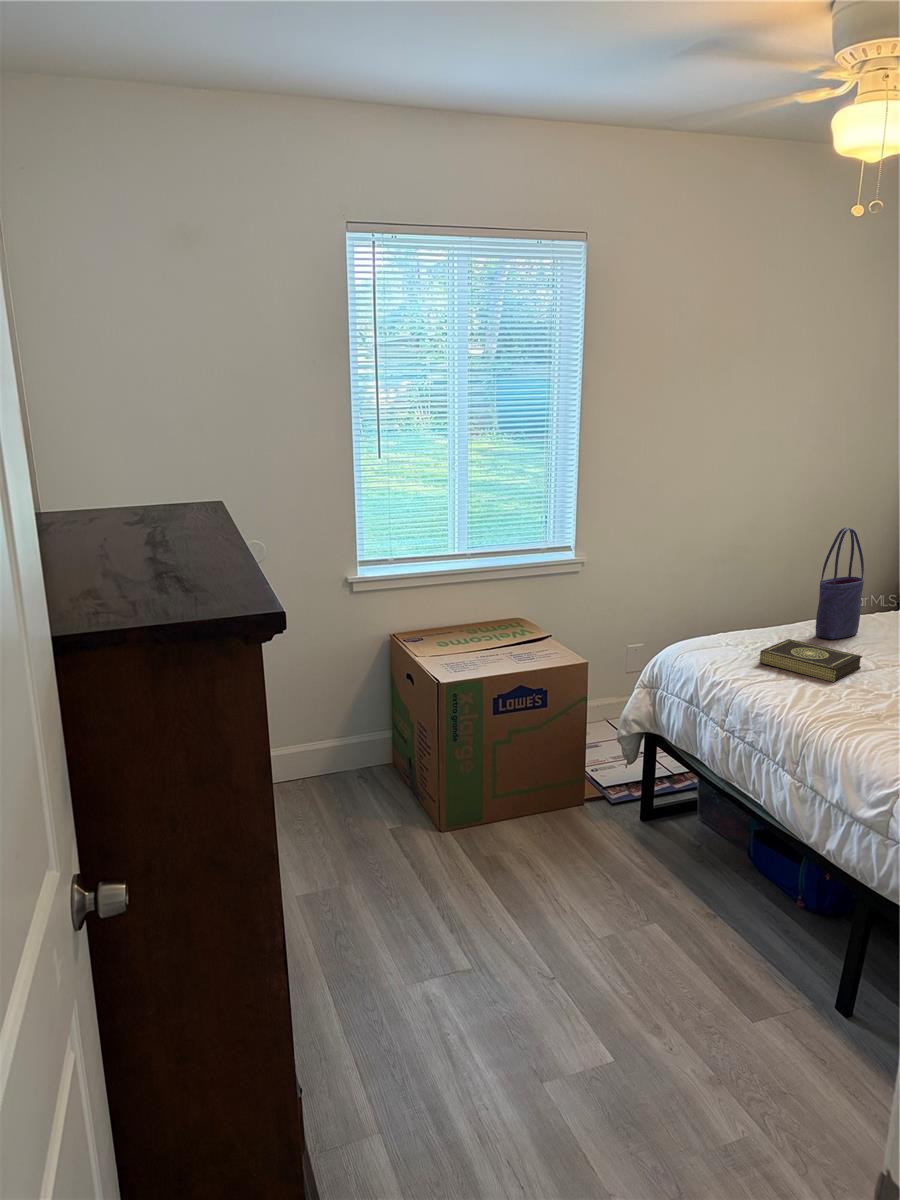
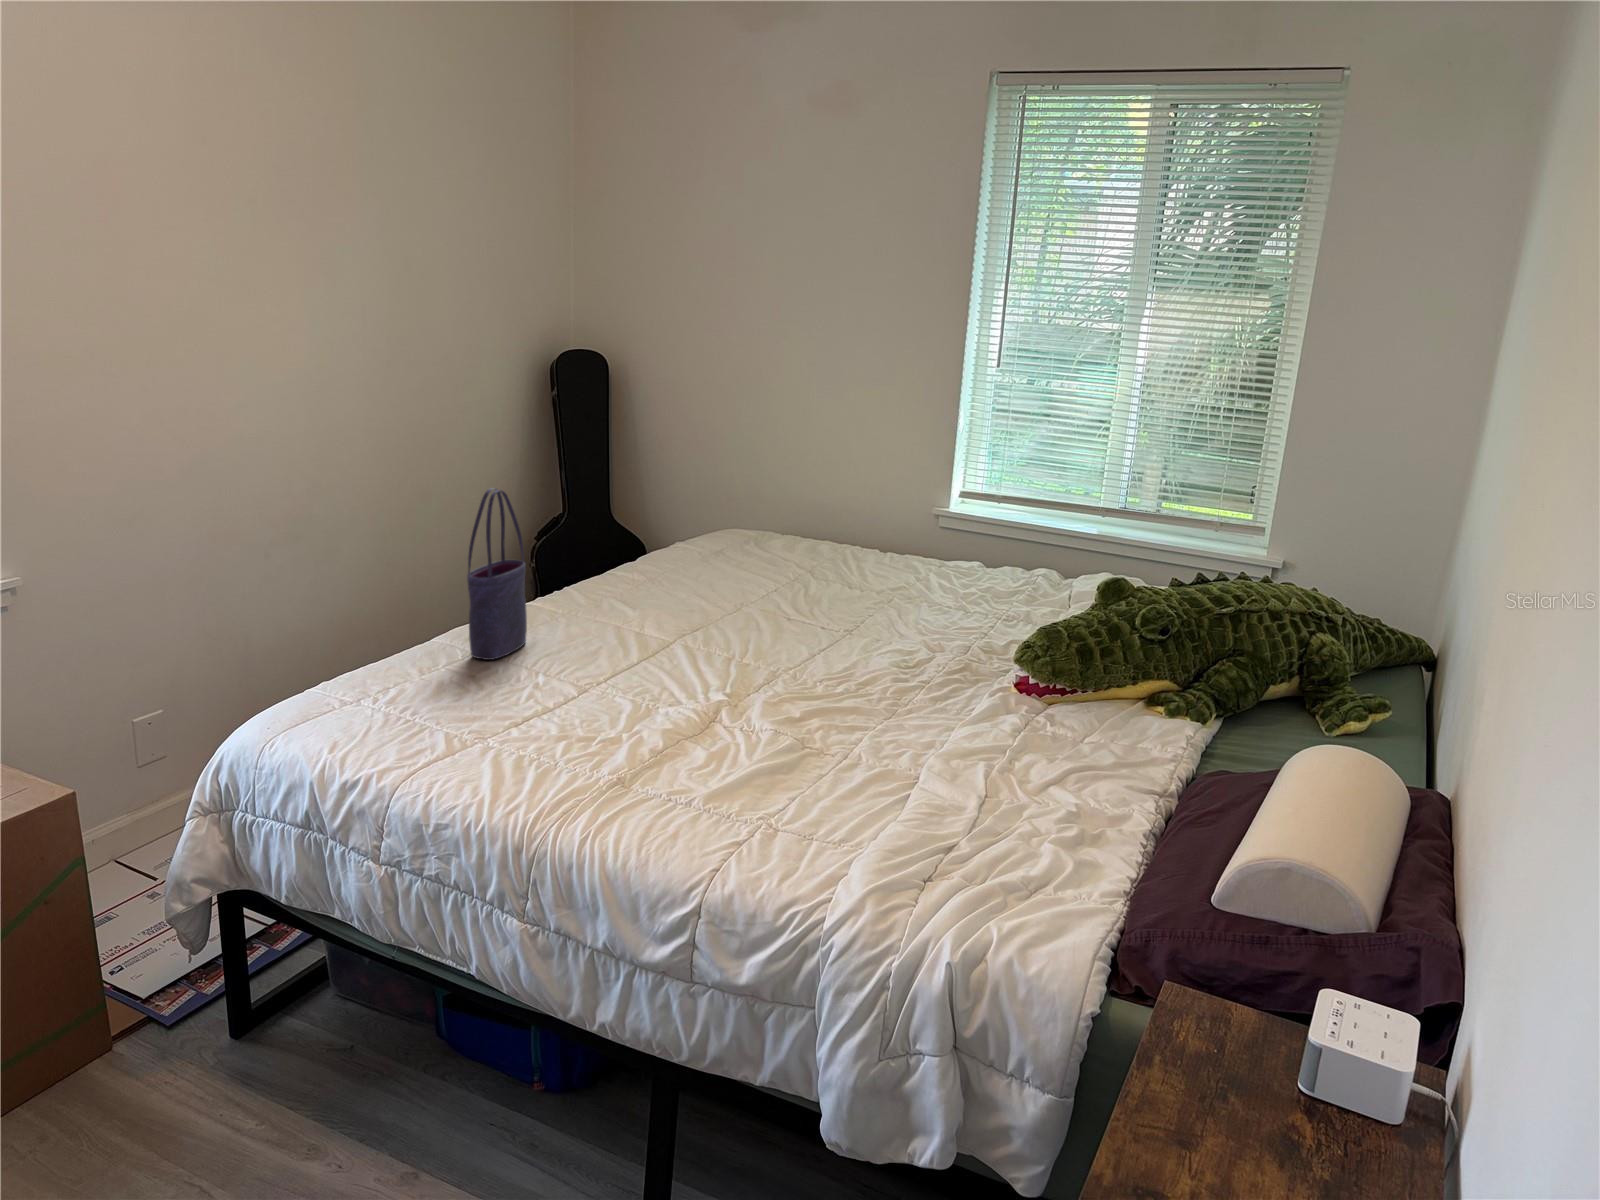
book: present [759,639,862,682] -> none [408,675,558,736]

